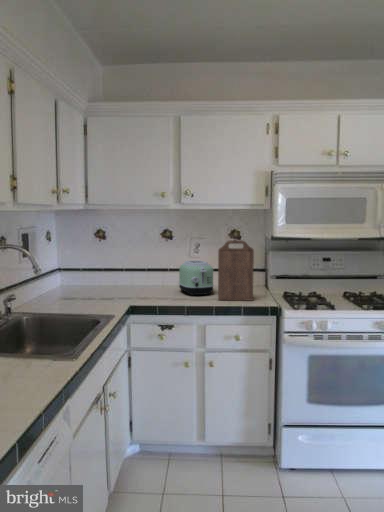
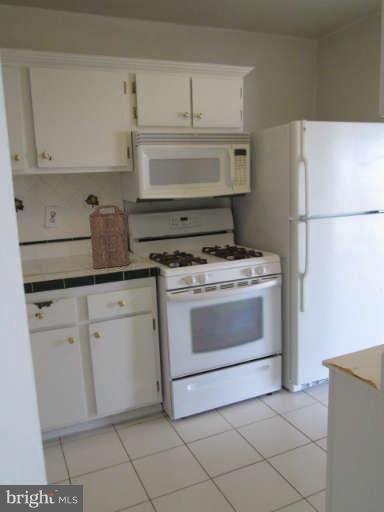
toaster: present [179,261,214,295] -> none [40,230,83,268]

